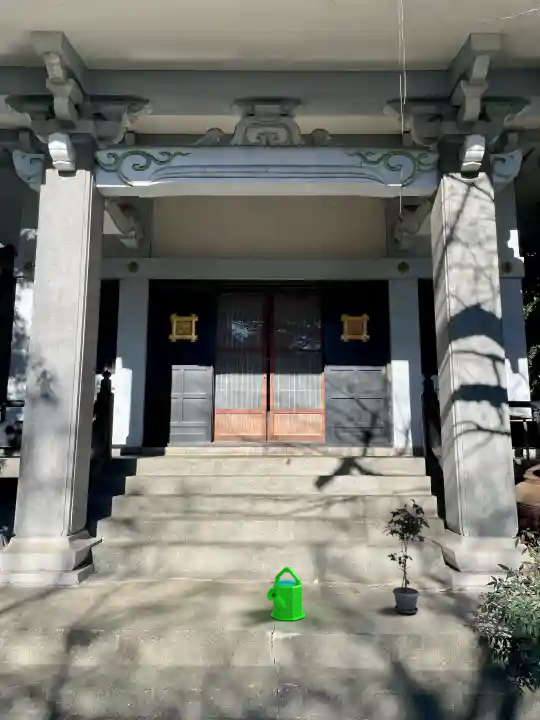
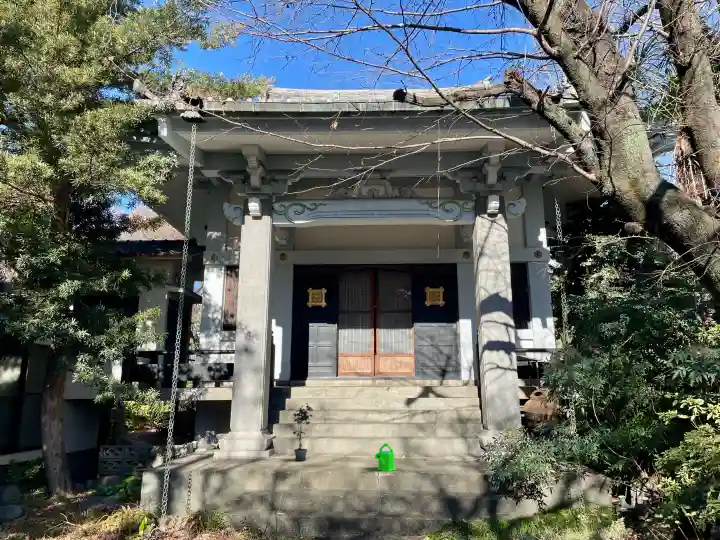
potted plant: present [383,499,429,614] -> present [293,403,313,461]

